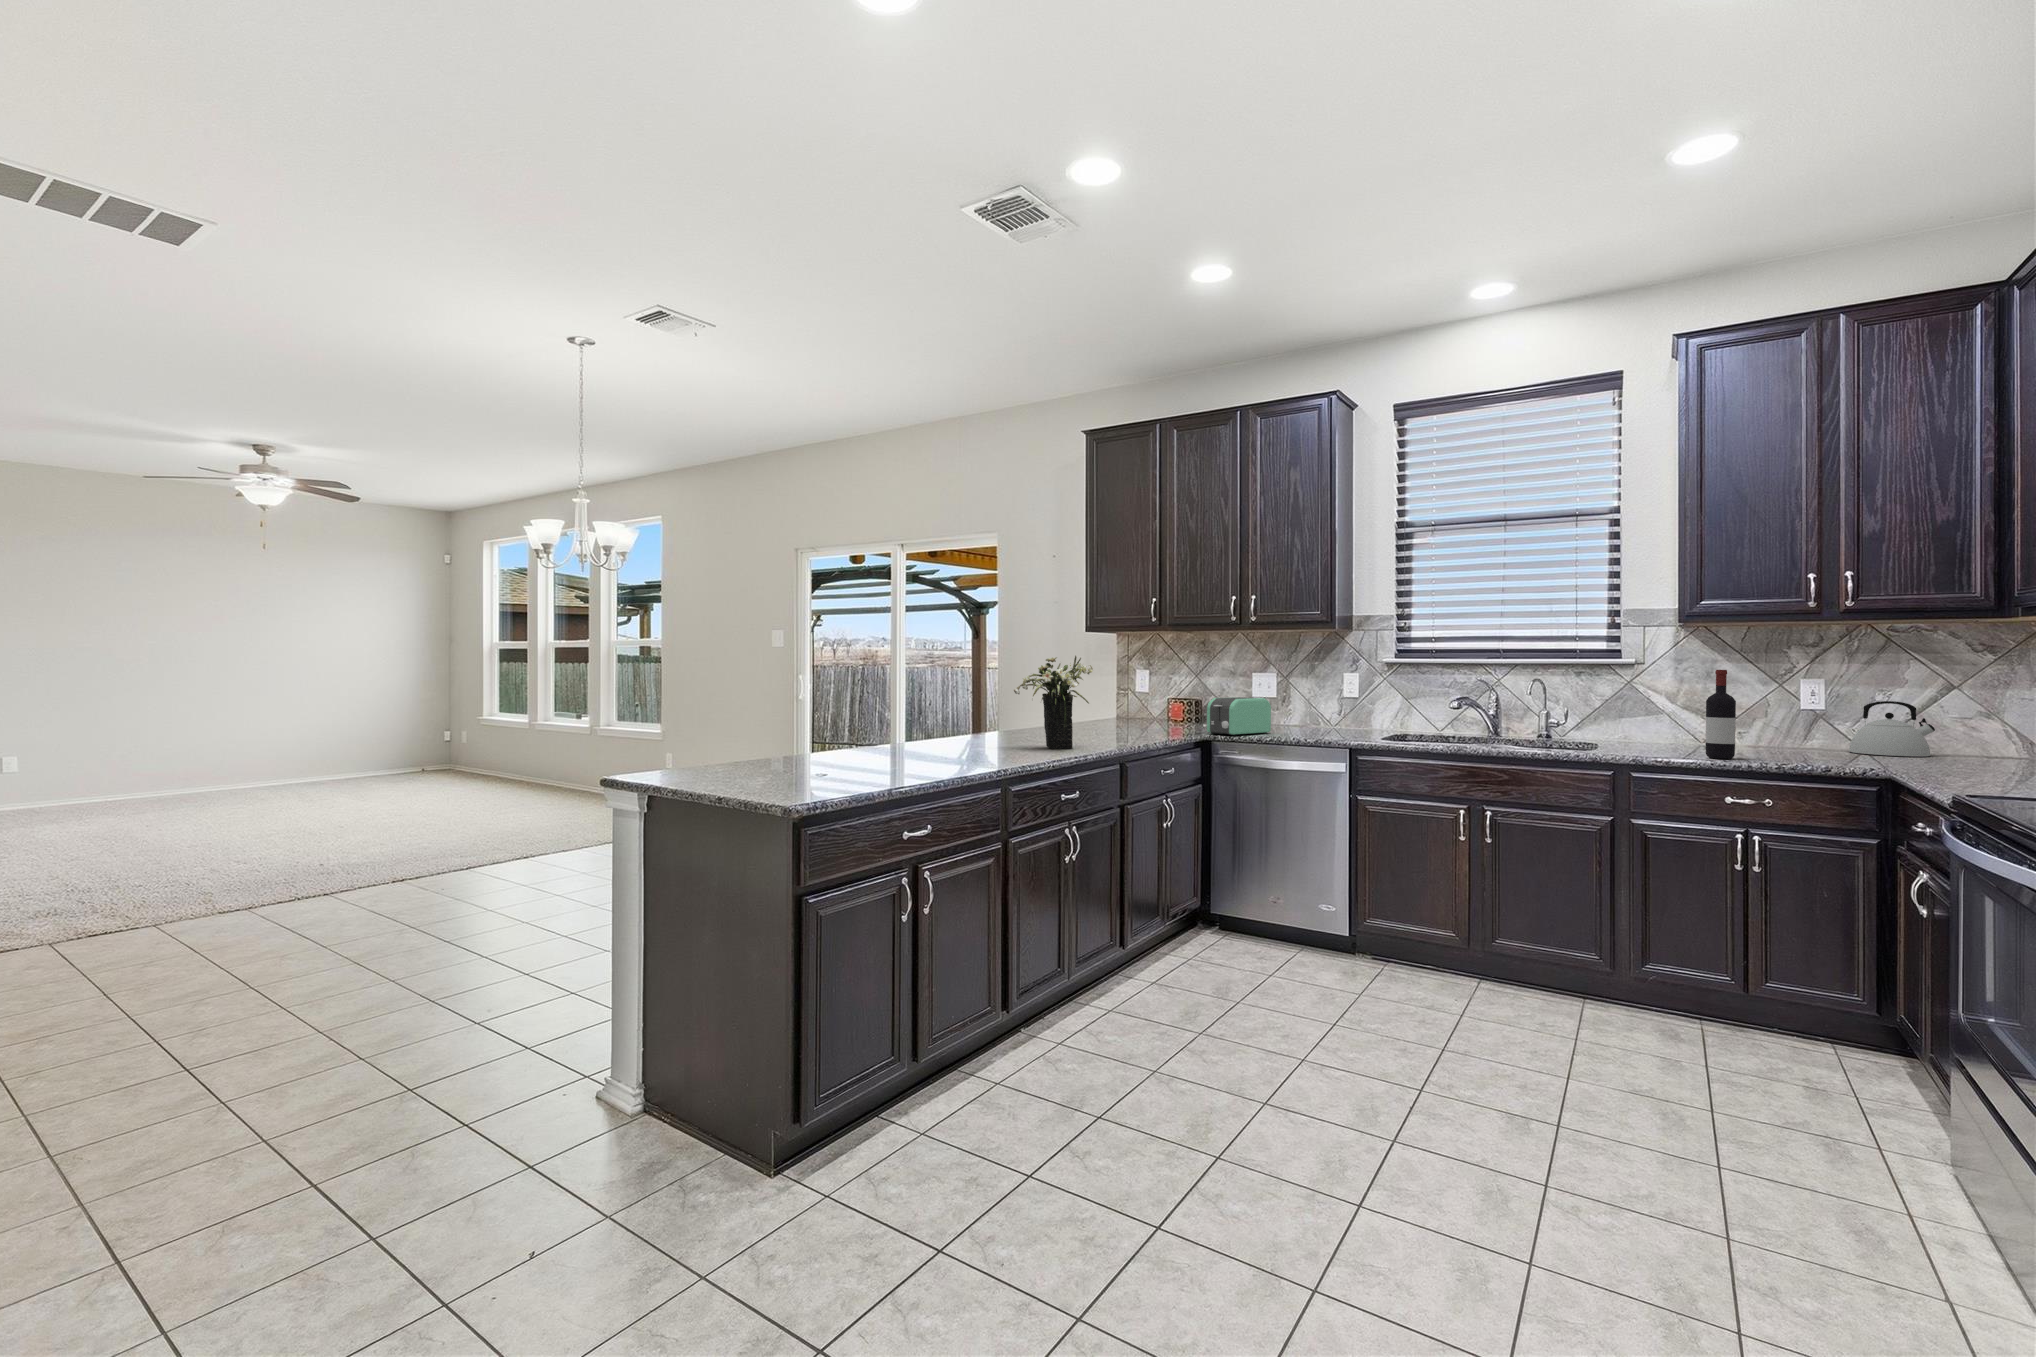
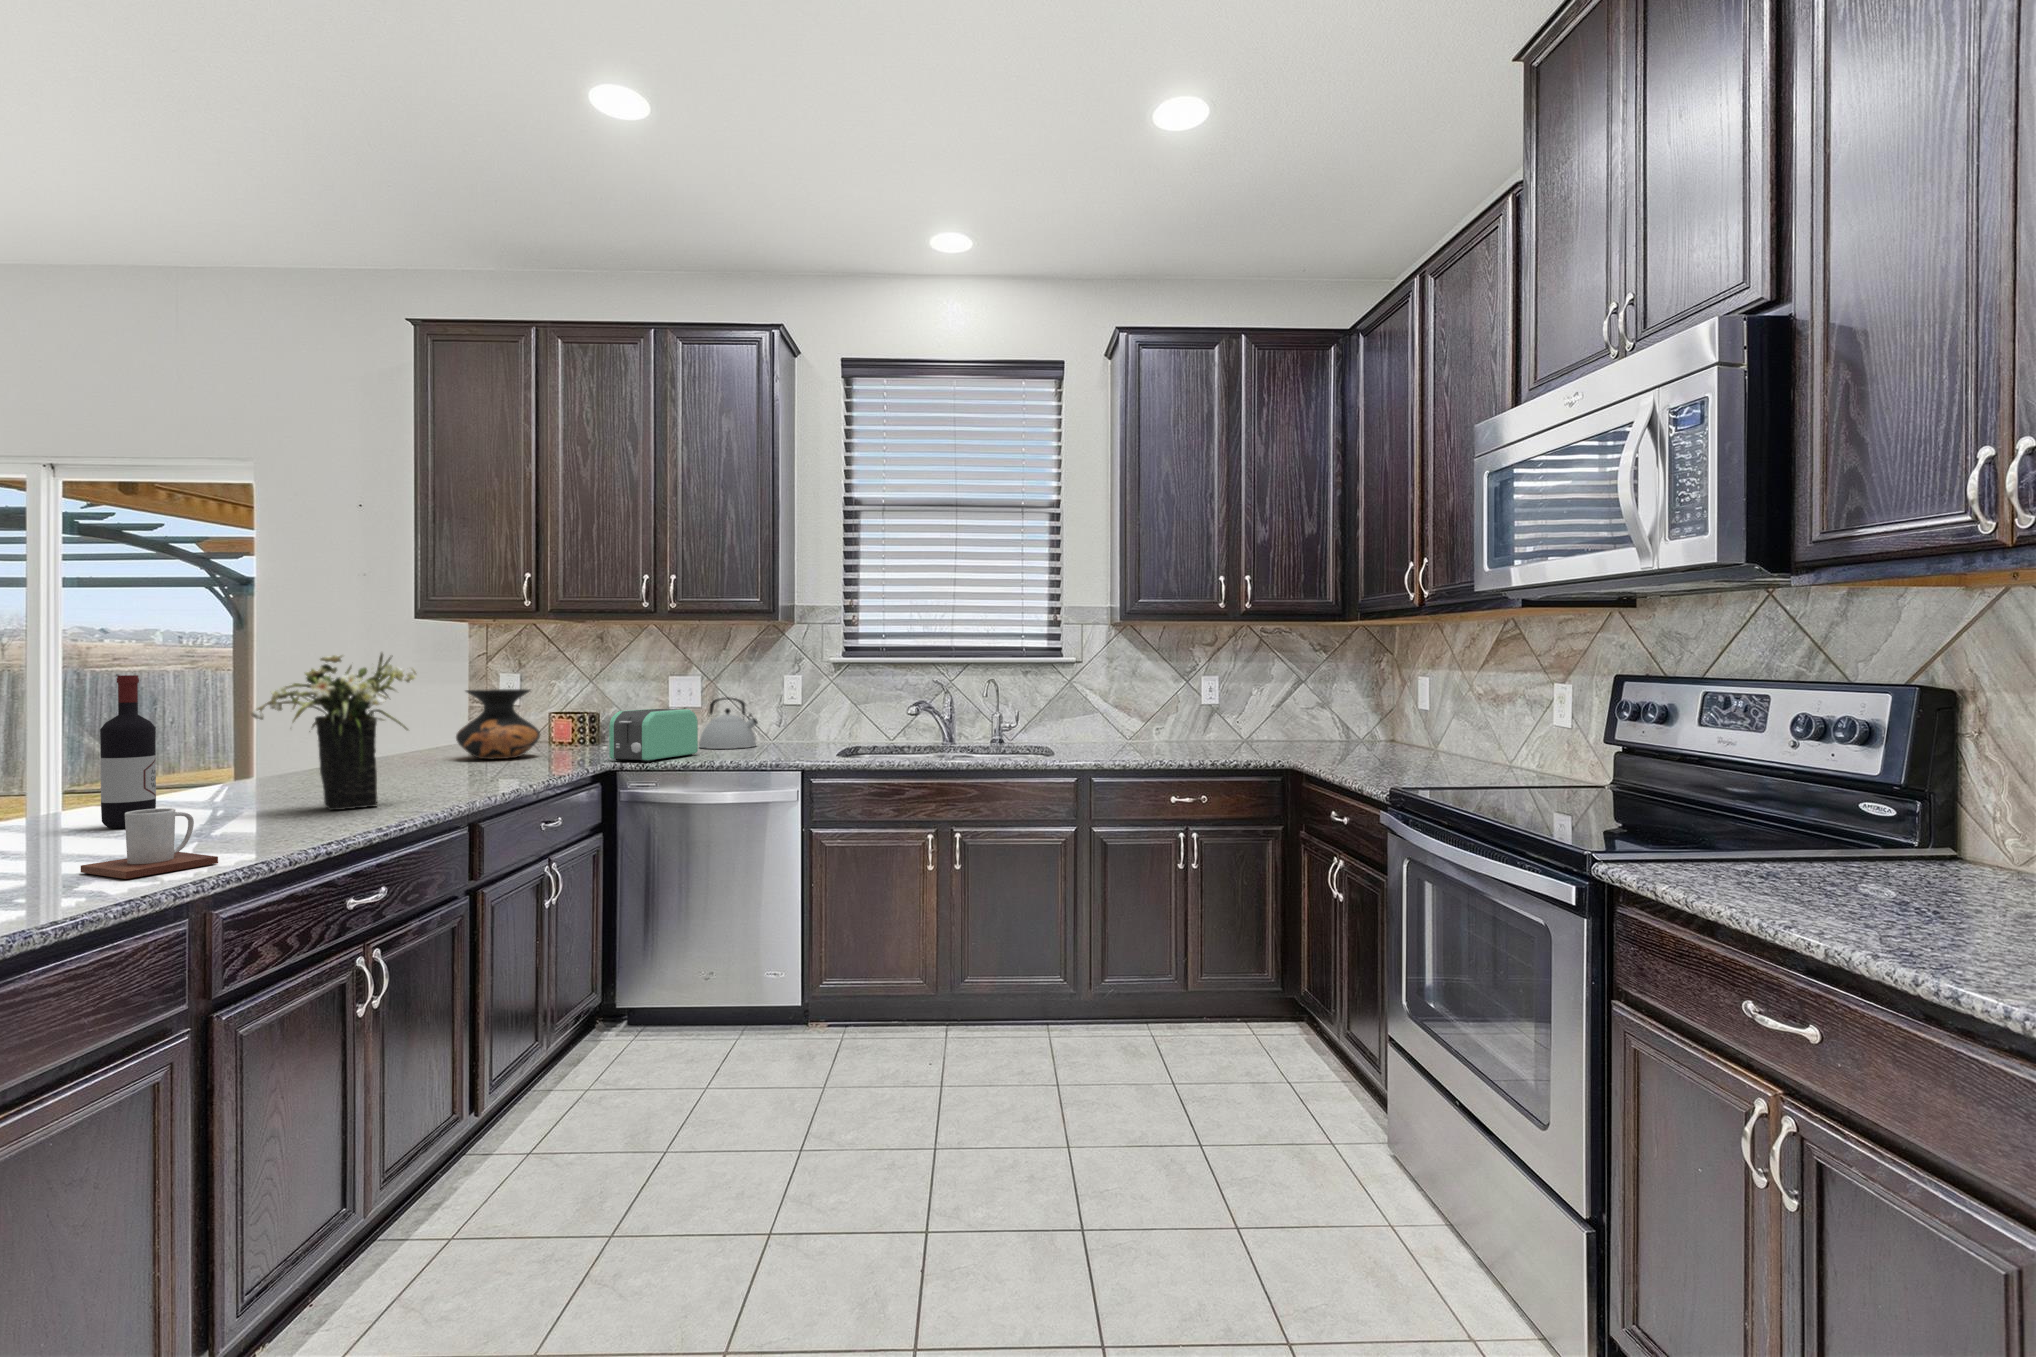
wine bottle: present [1706,670,1736,759] -> present [100,675,156,828]
vase: none [1110,681,1162,729] -> present [456,689,540,759]
kettle: present [1849,701,1935,757] -> present [699,697,758,749]
mug: none [957,736,1009,768] -> present [81,808,218,879]

